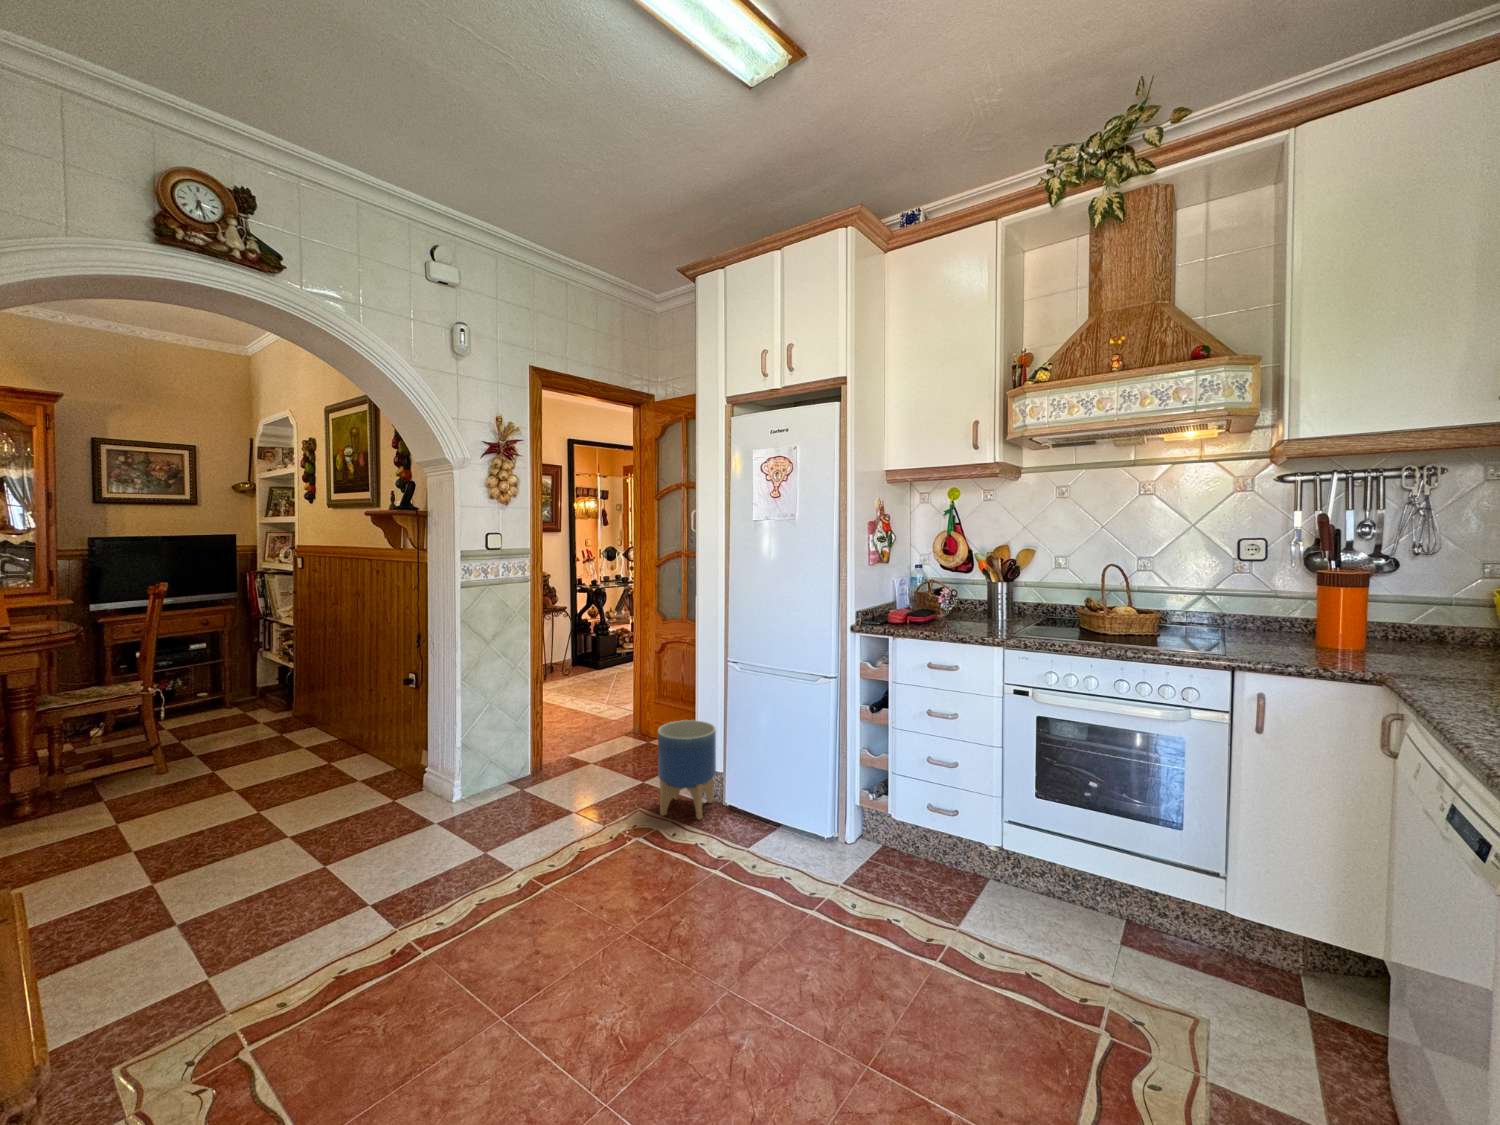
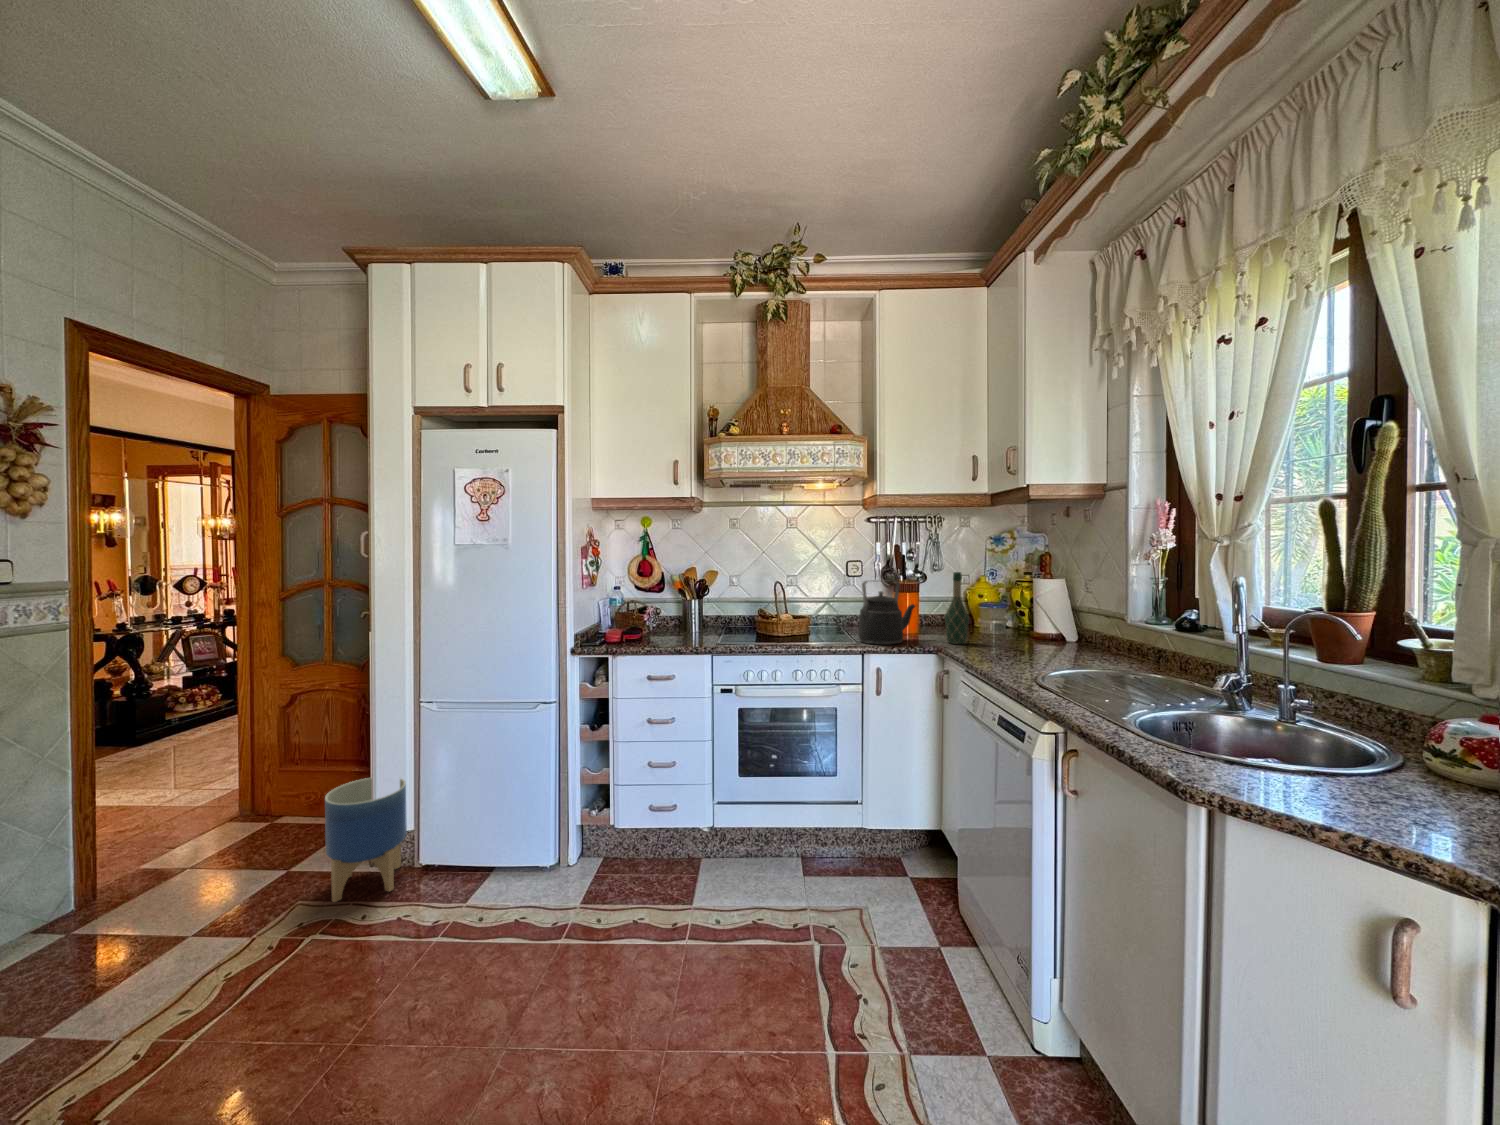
wine bottle: none [1409,552,1466,672] -> present [945,572,969,644]
kettle: none [1234,563,1352,659] -> present [858,580,915,645]

